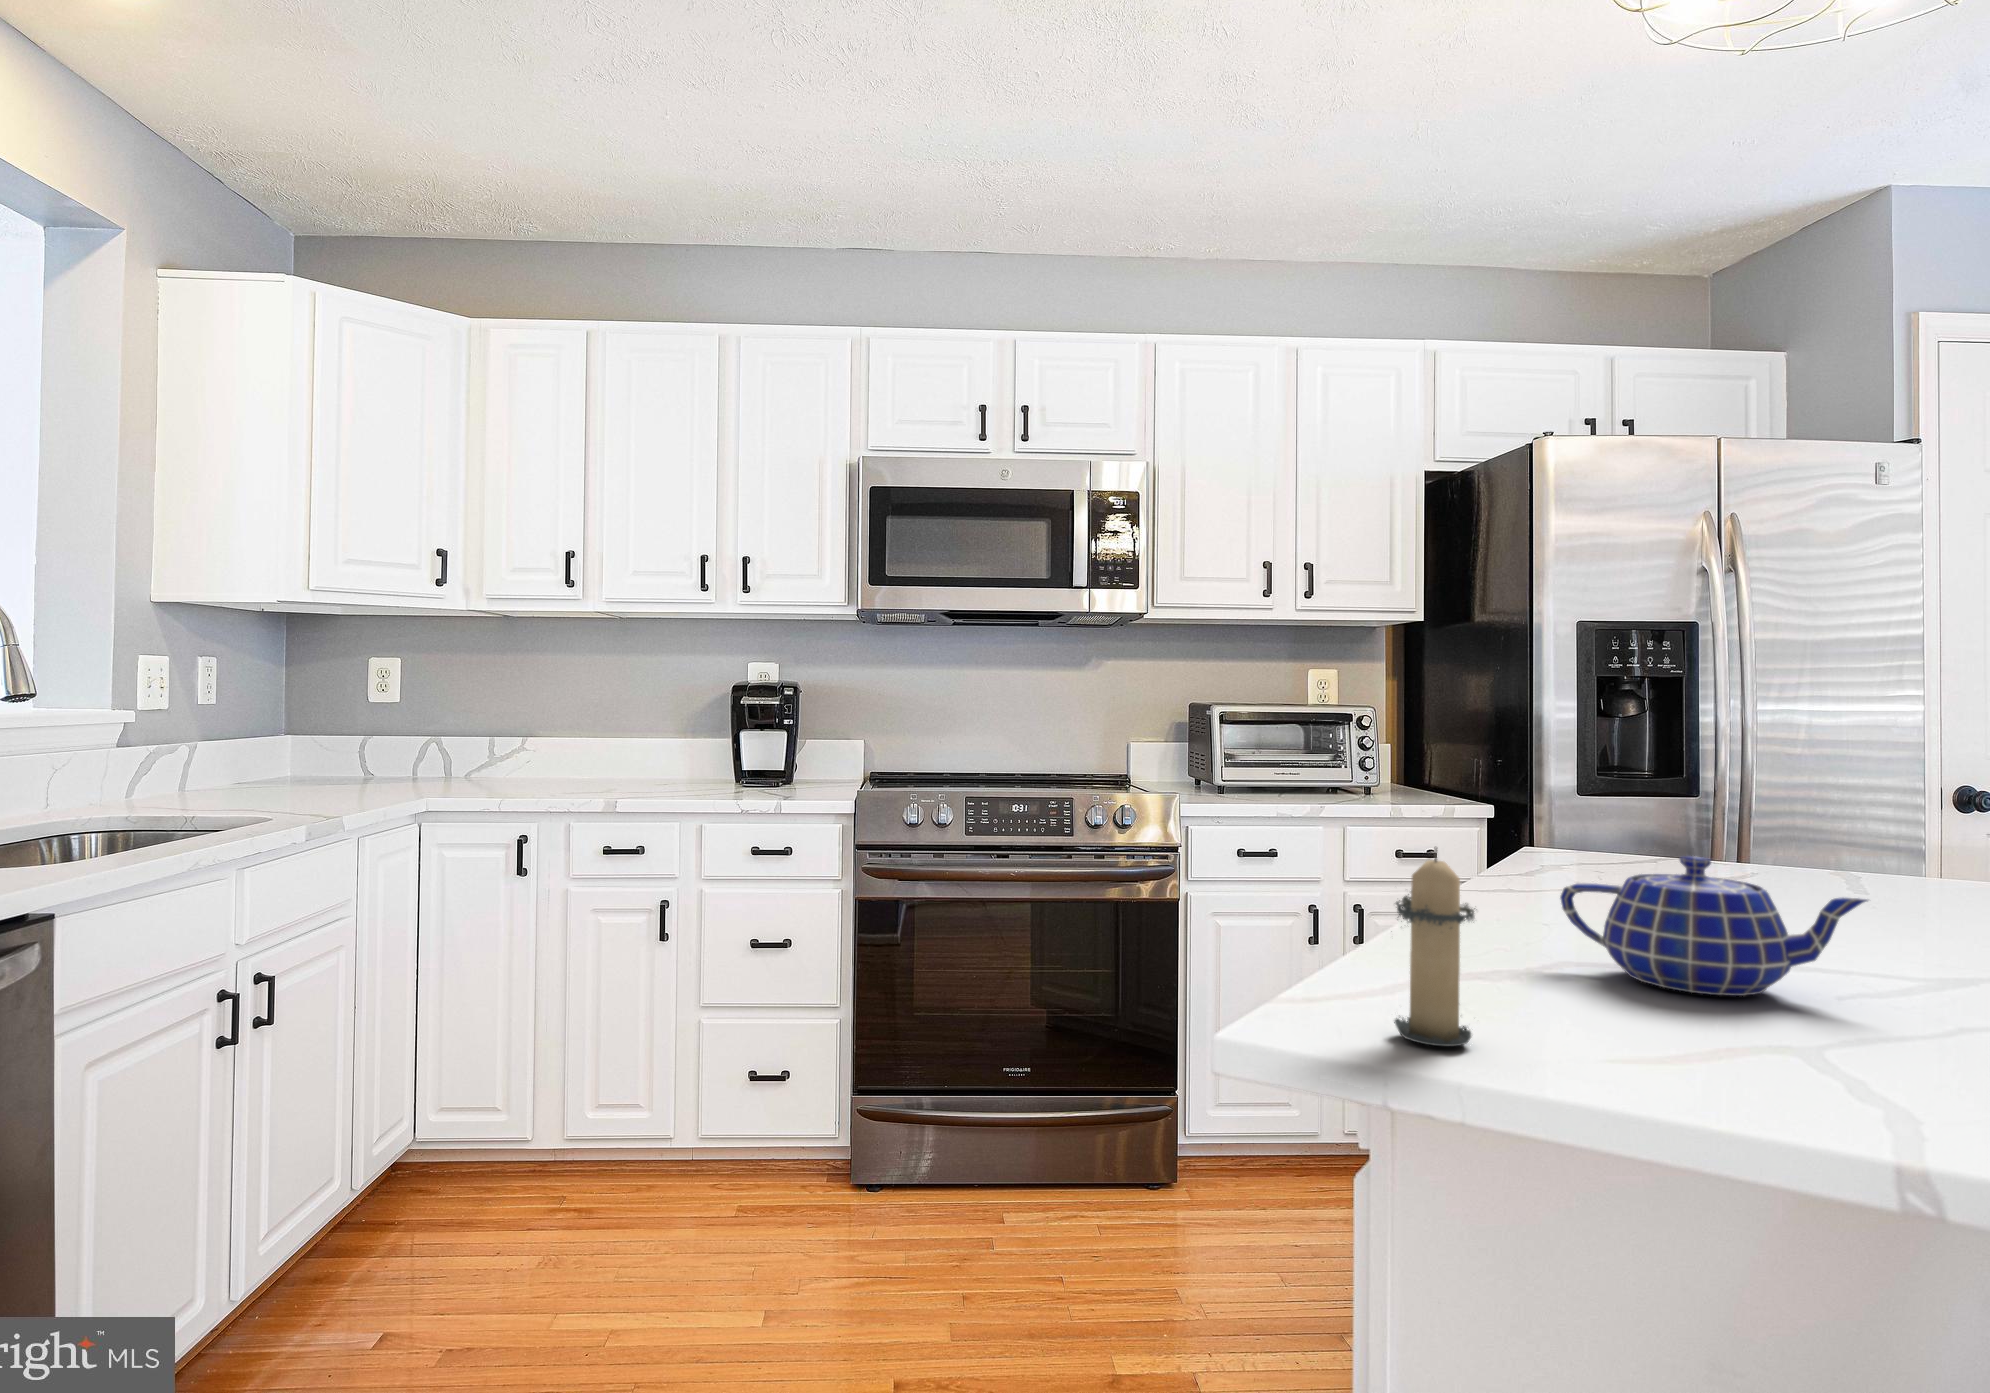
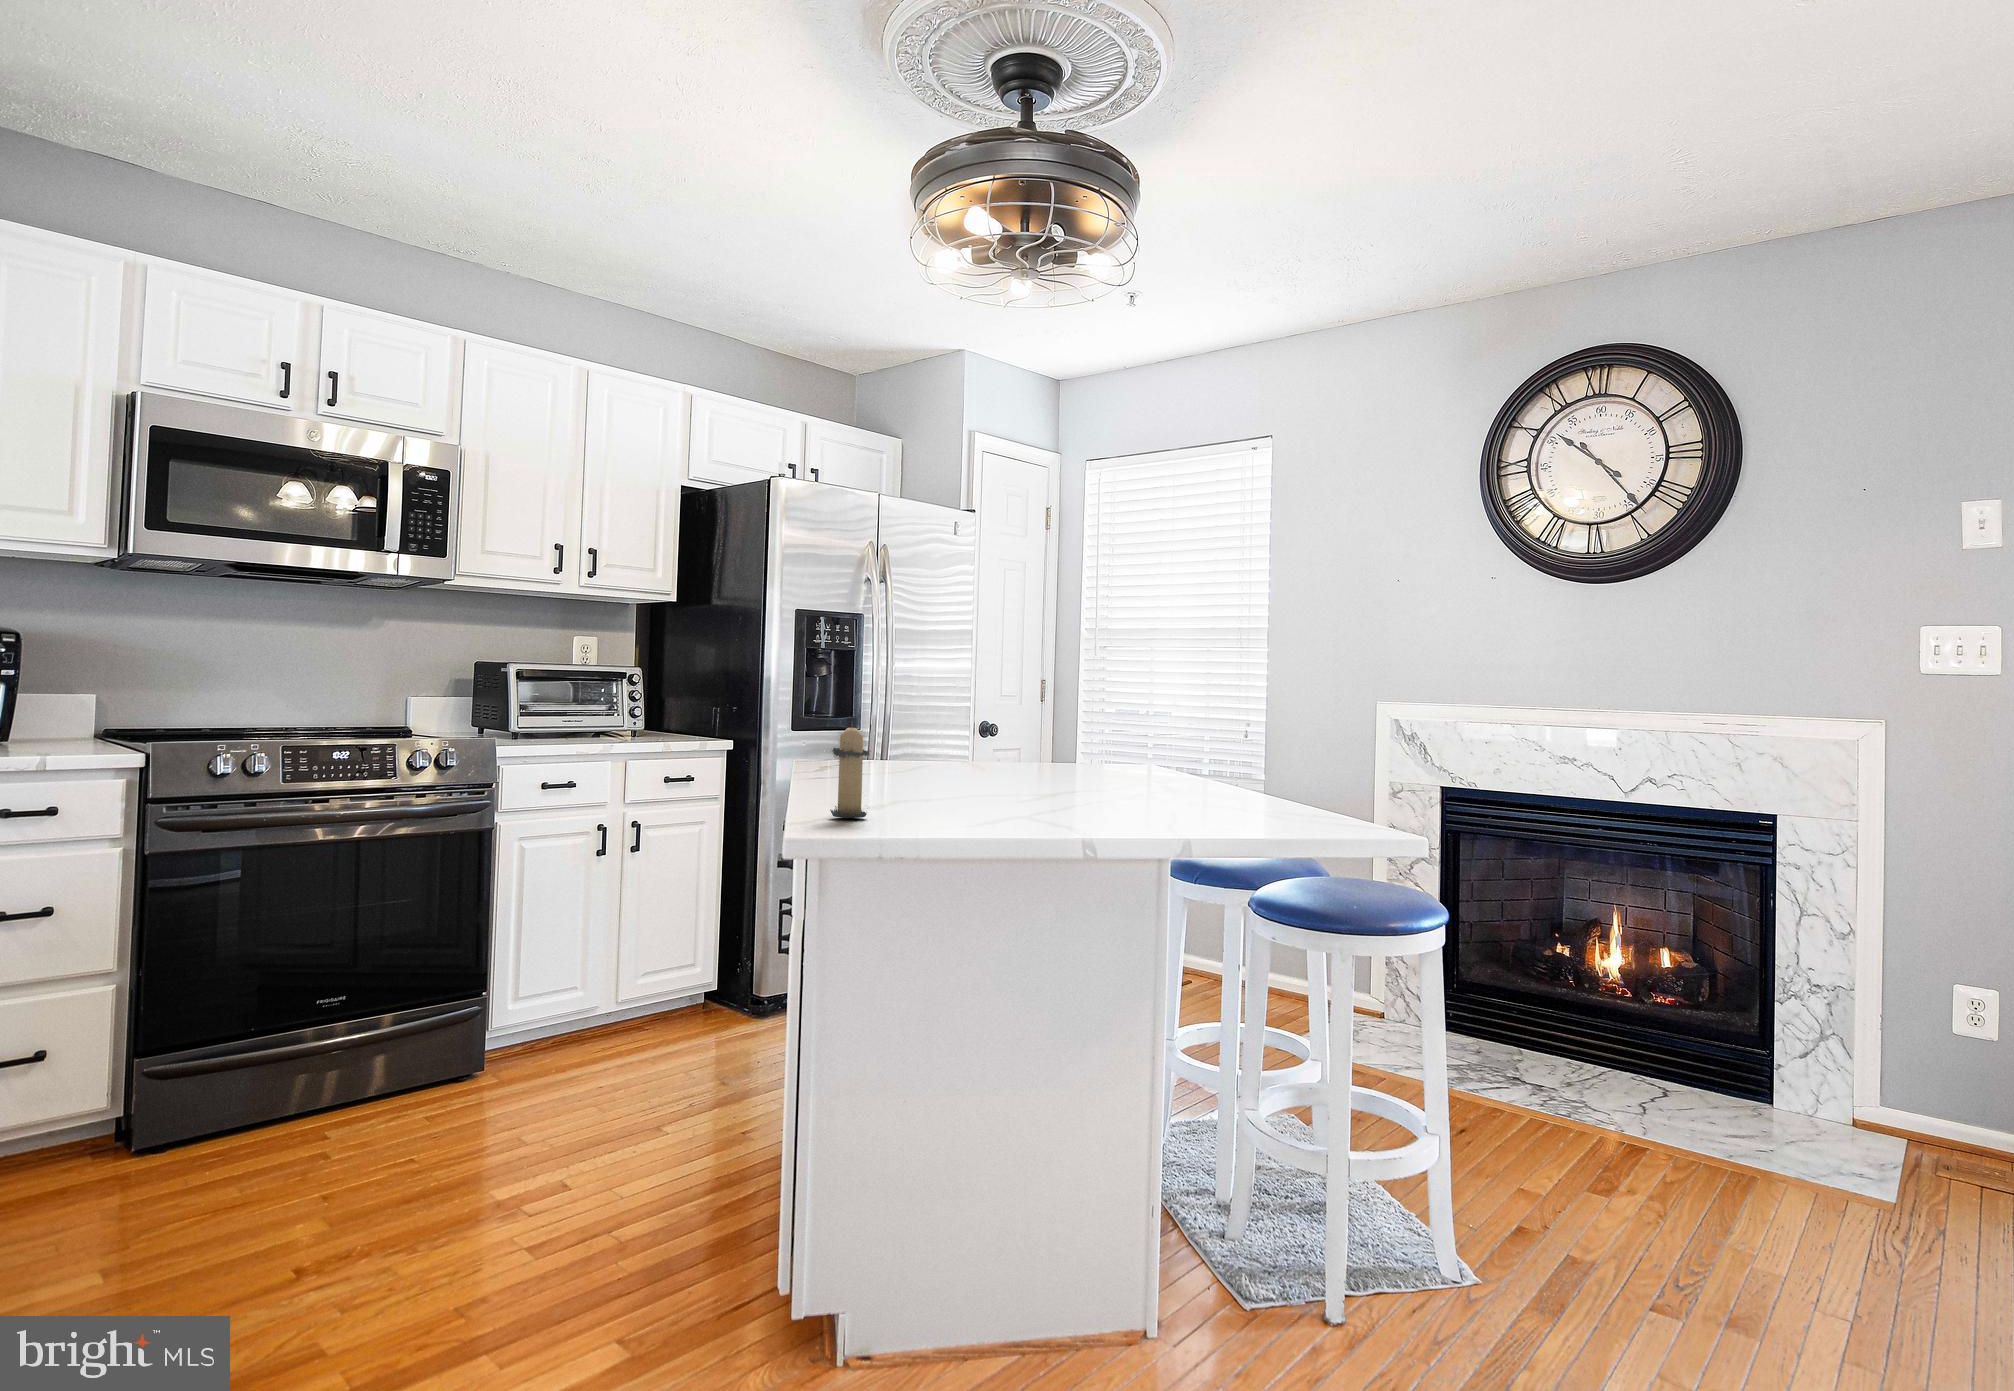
teapot: present [1560,856,1868,996] -> none [867,733,1000,800]

